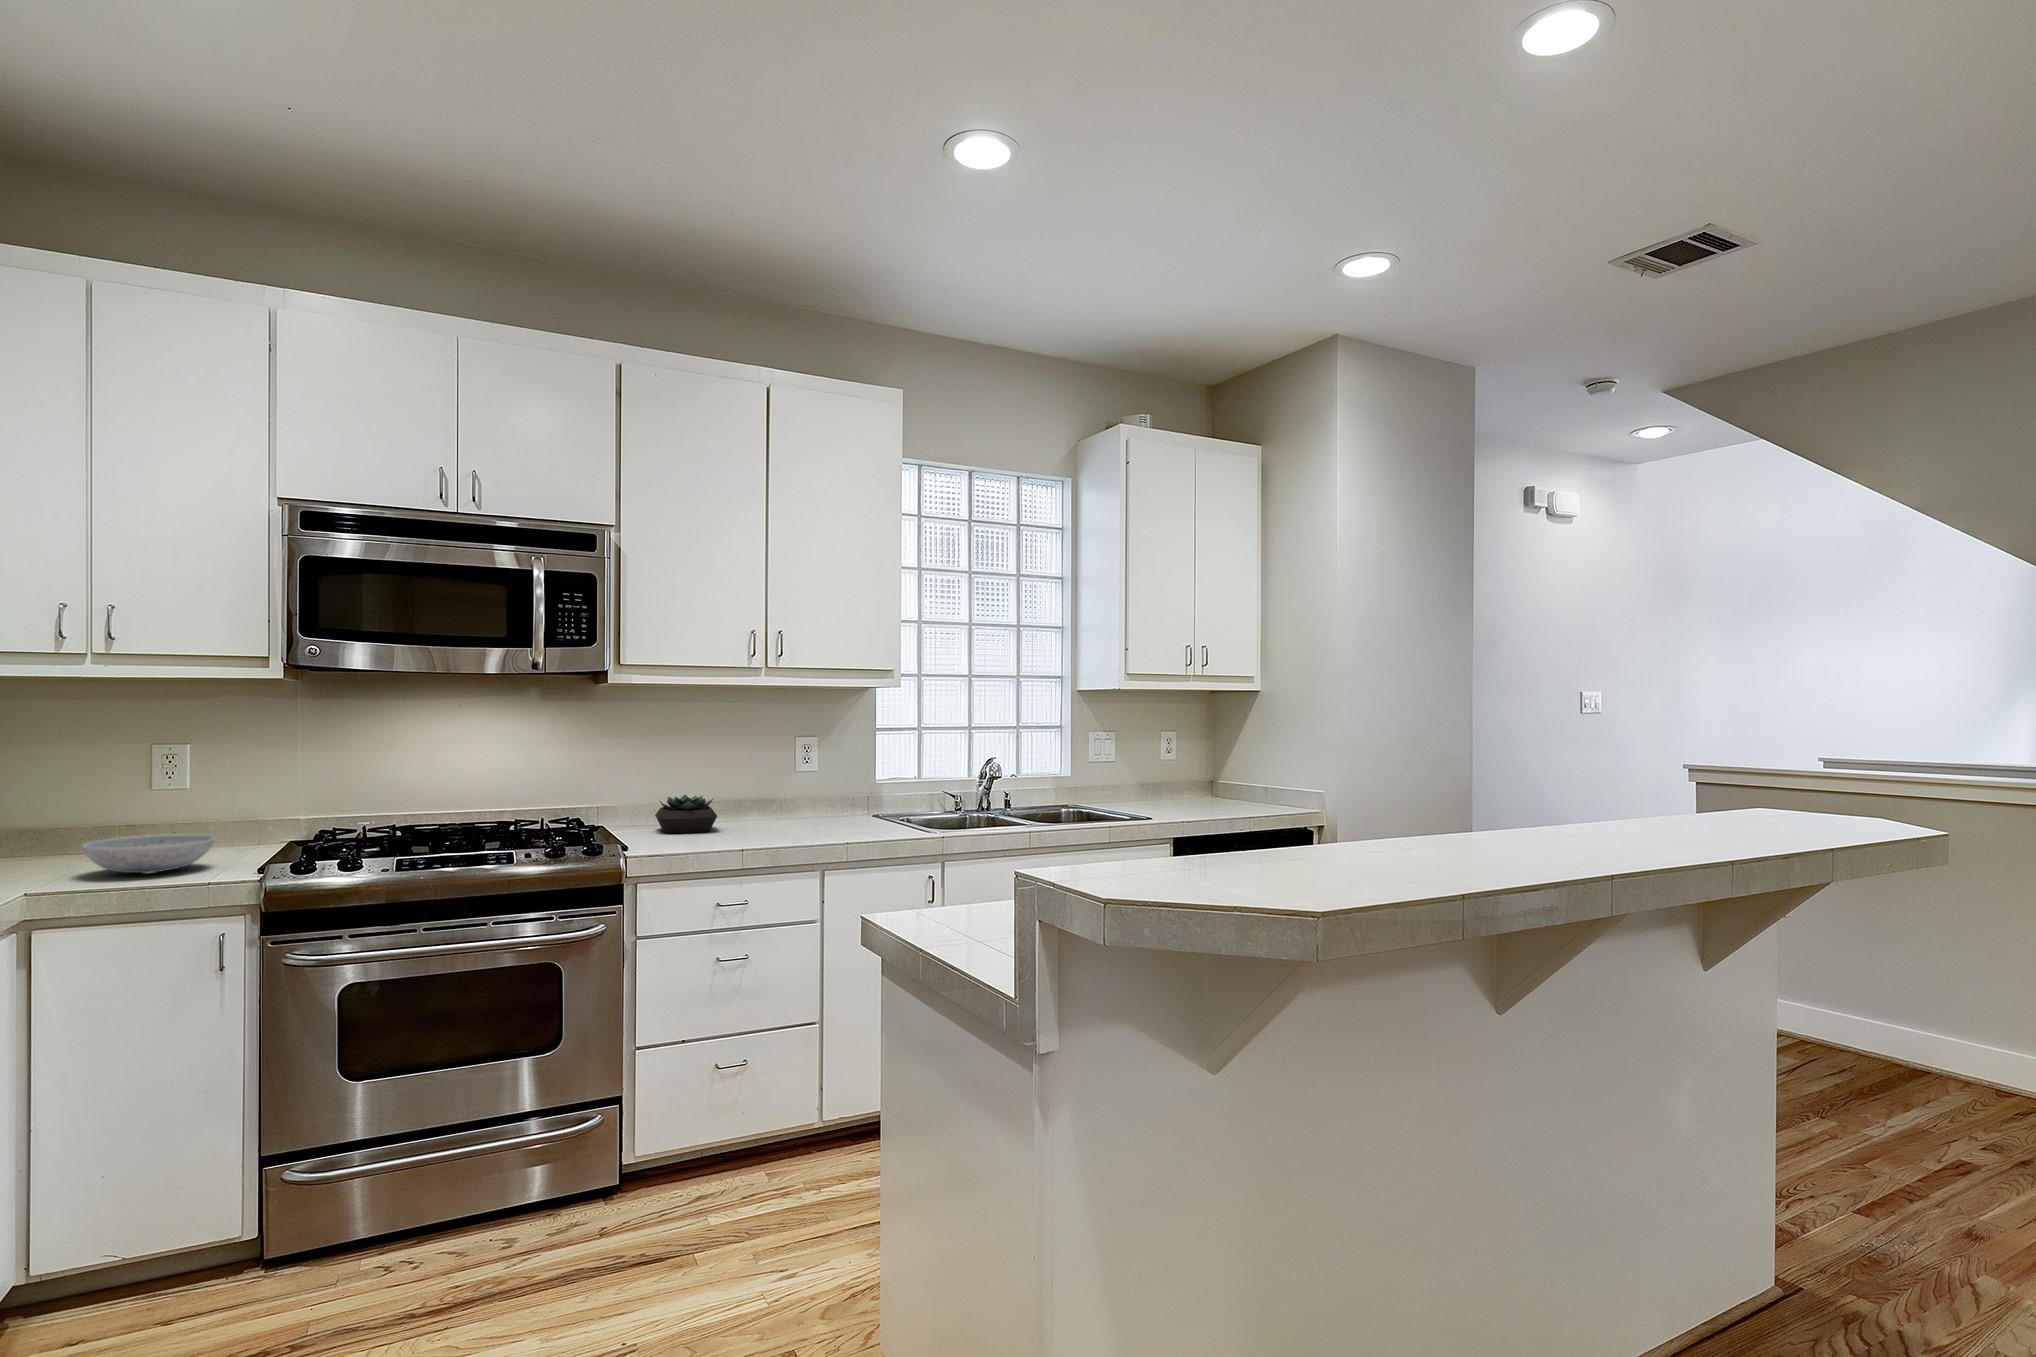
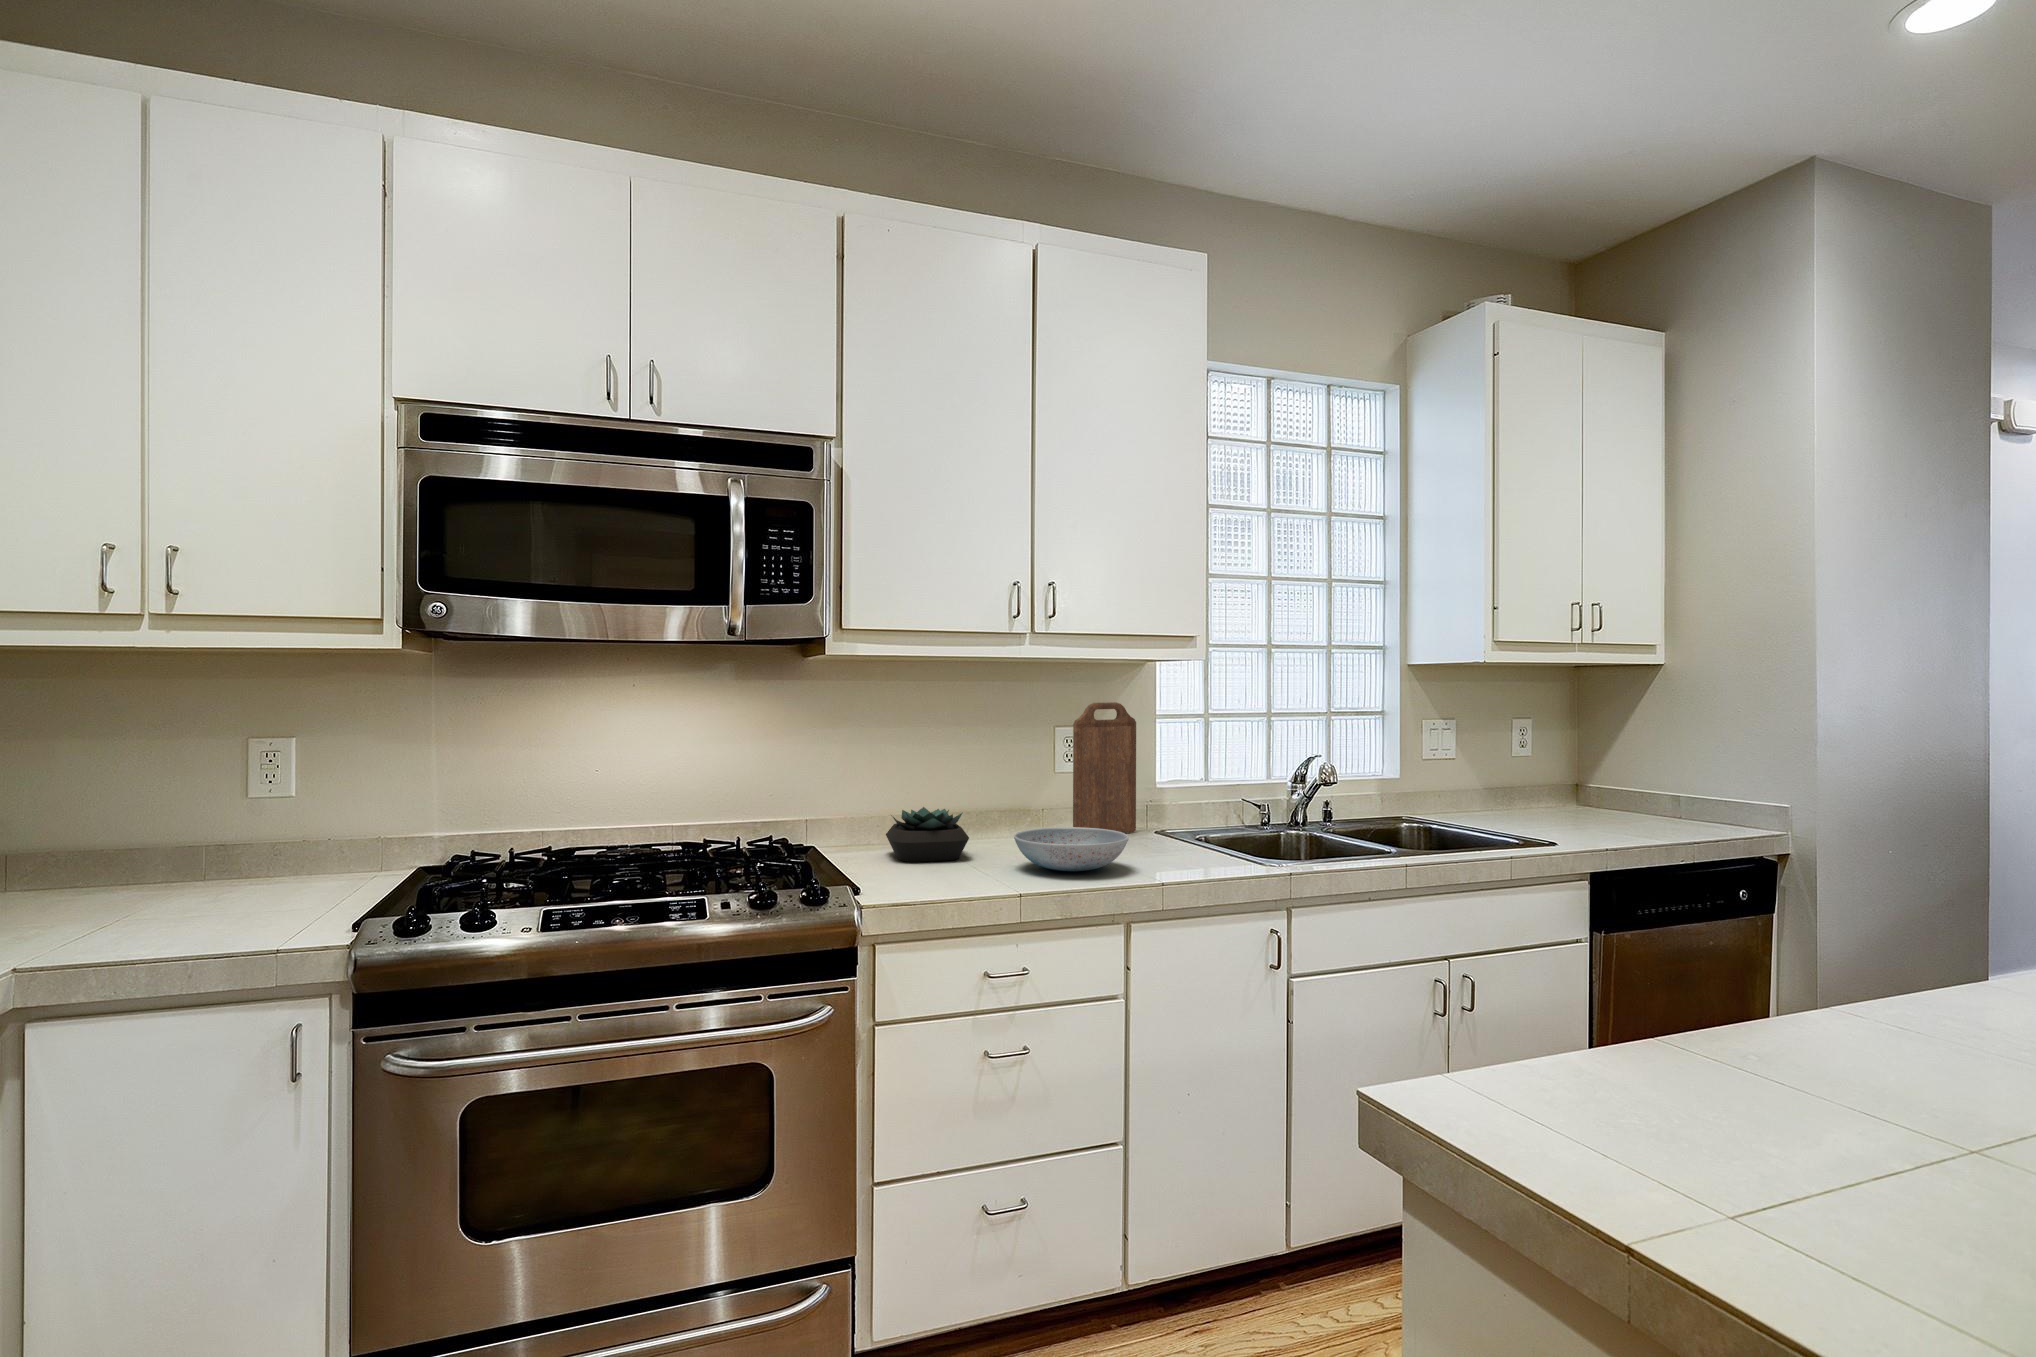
cutting board: none [806,717,858,819] -> present [1073,702,1136,833]
dish: present [82,834,215,873] -> present [1014,827,1129,871]

